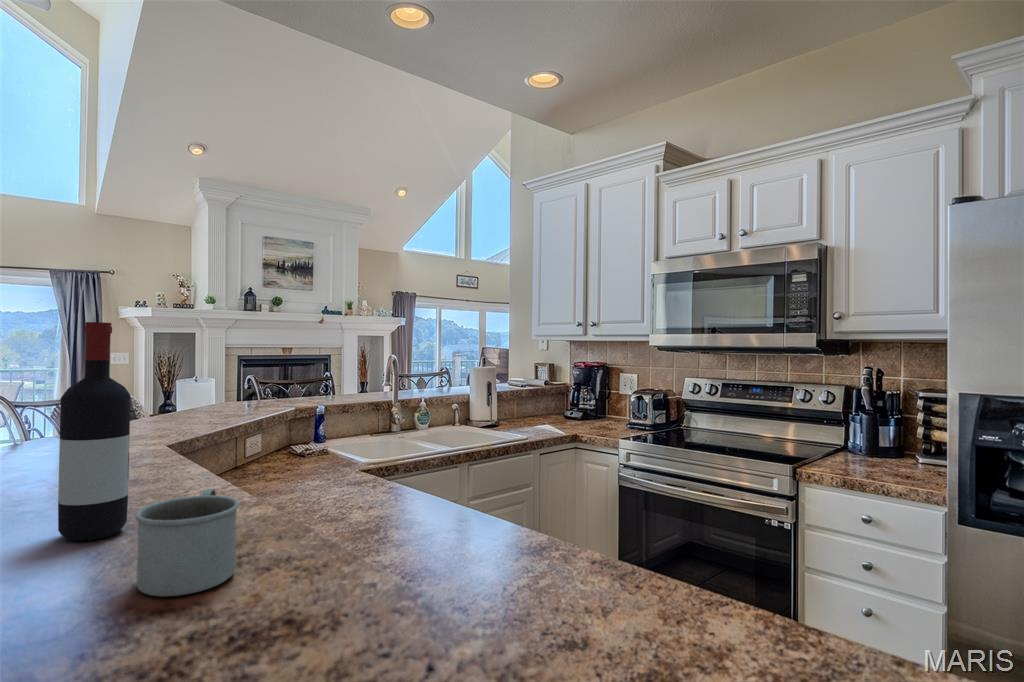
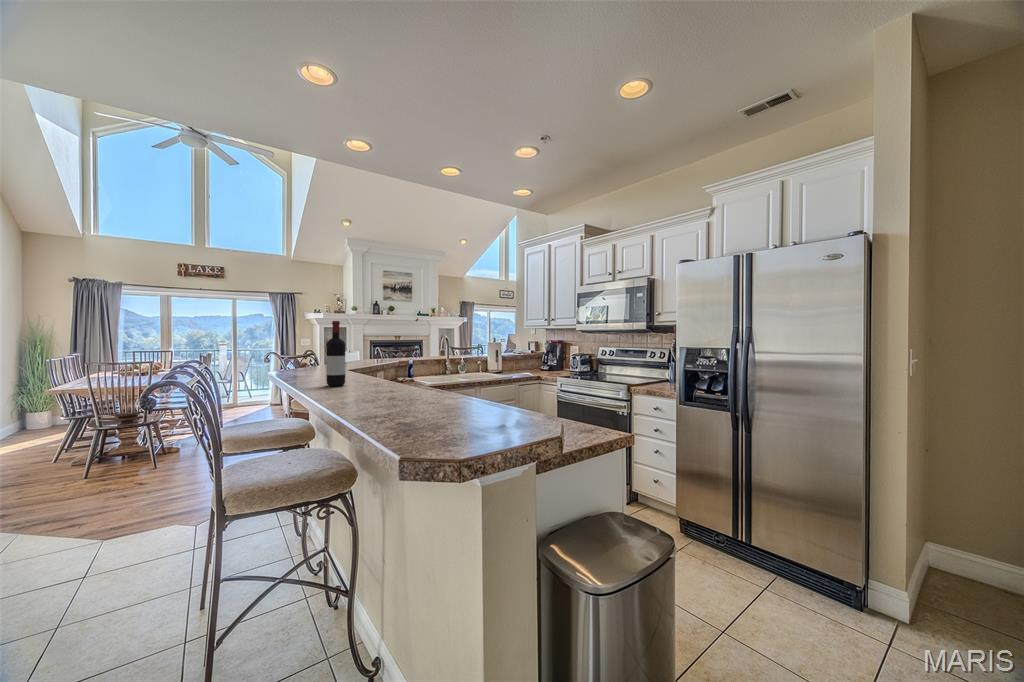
mug: present [135,488,240,596] -> none [352,369,379,393]

